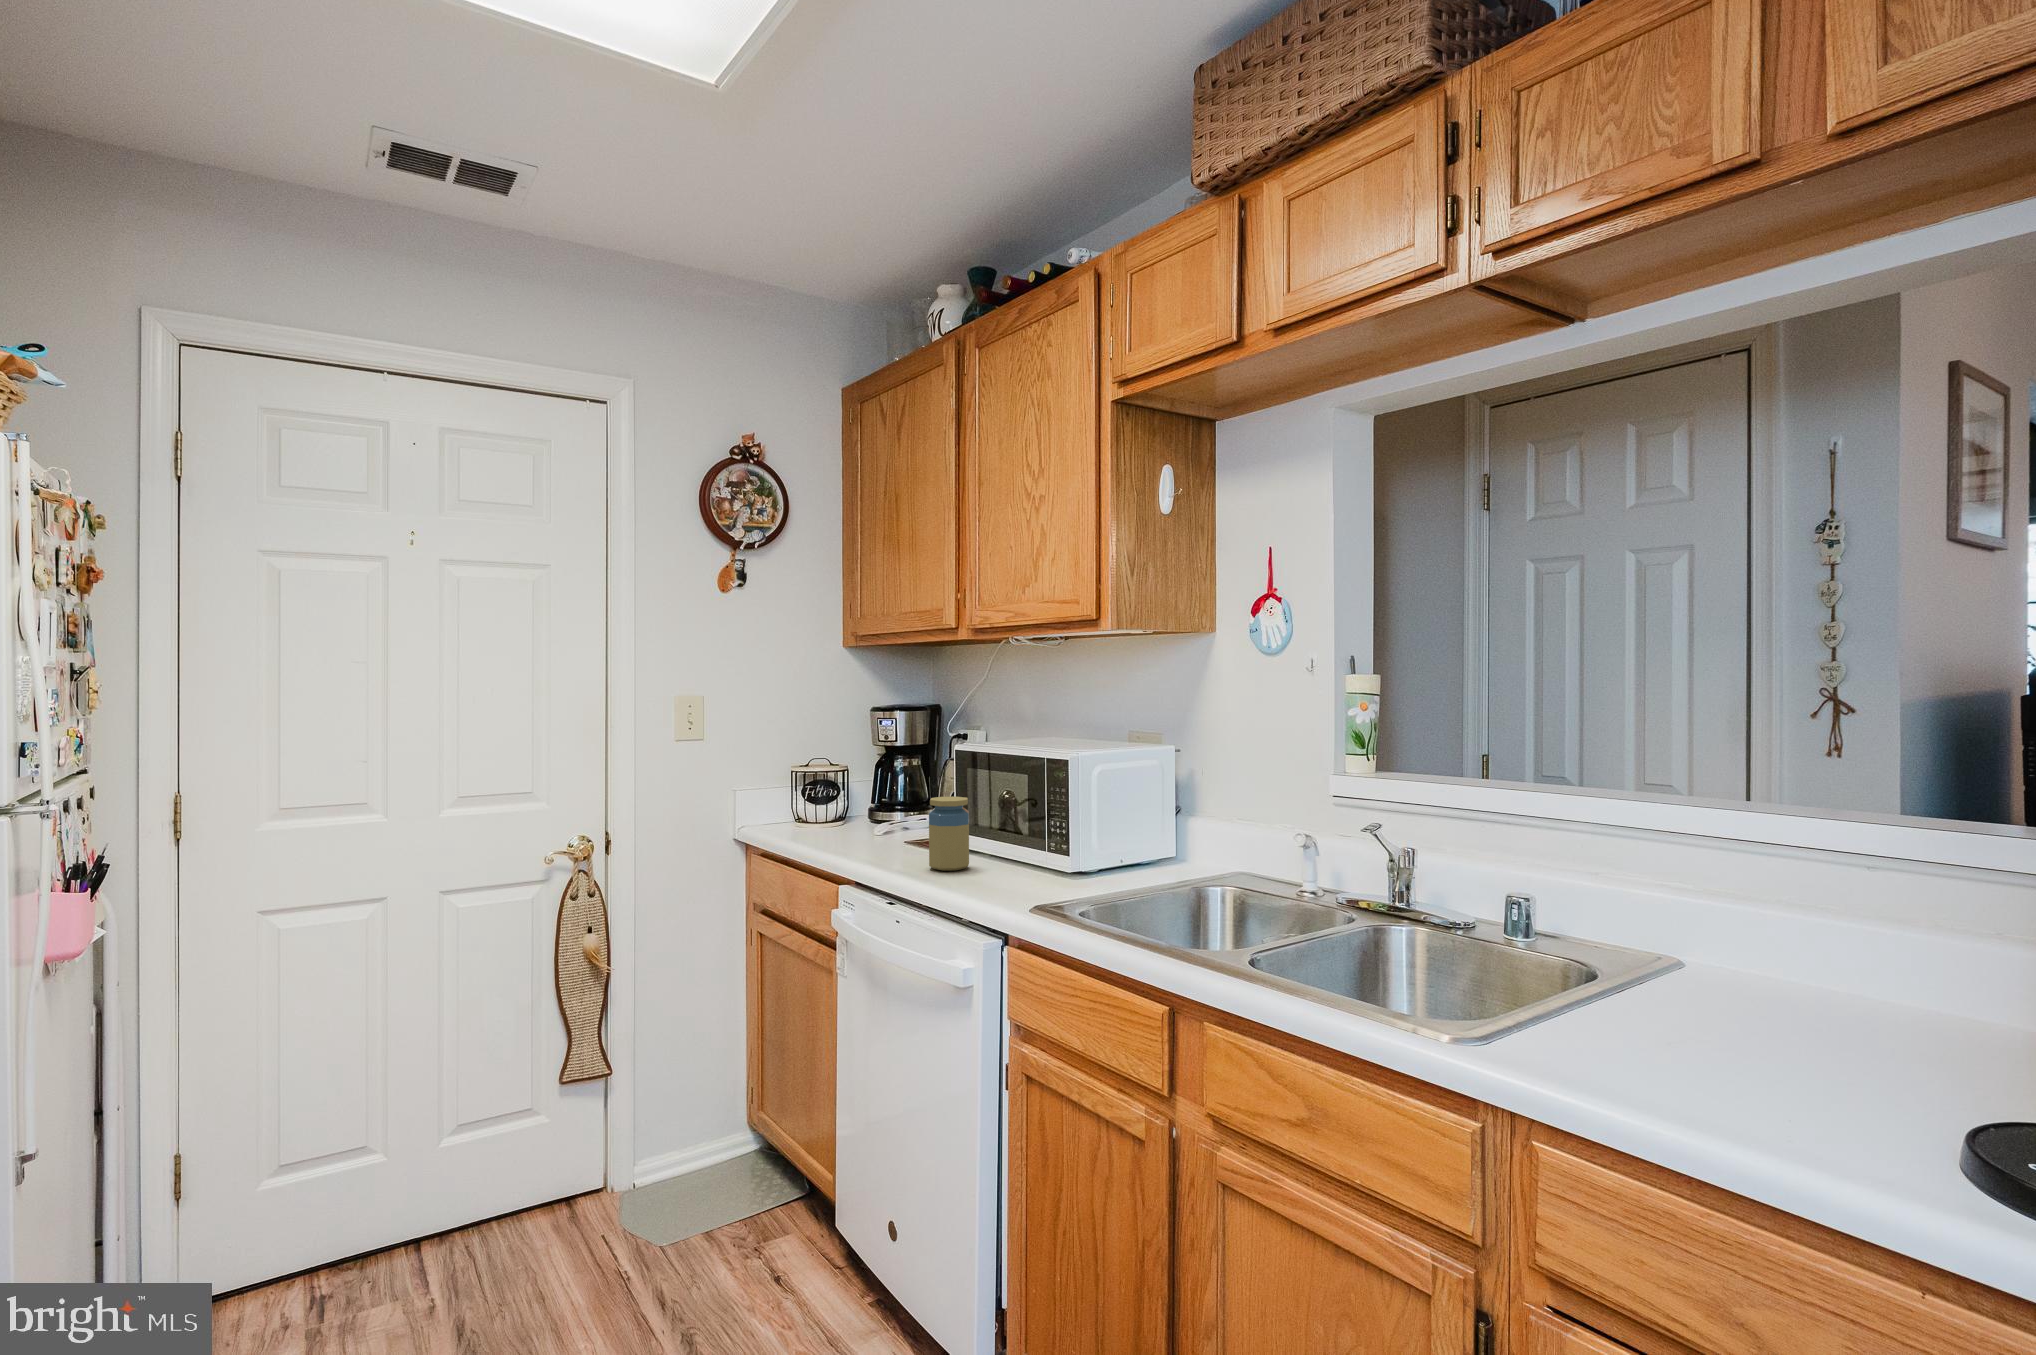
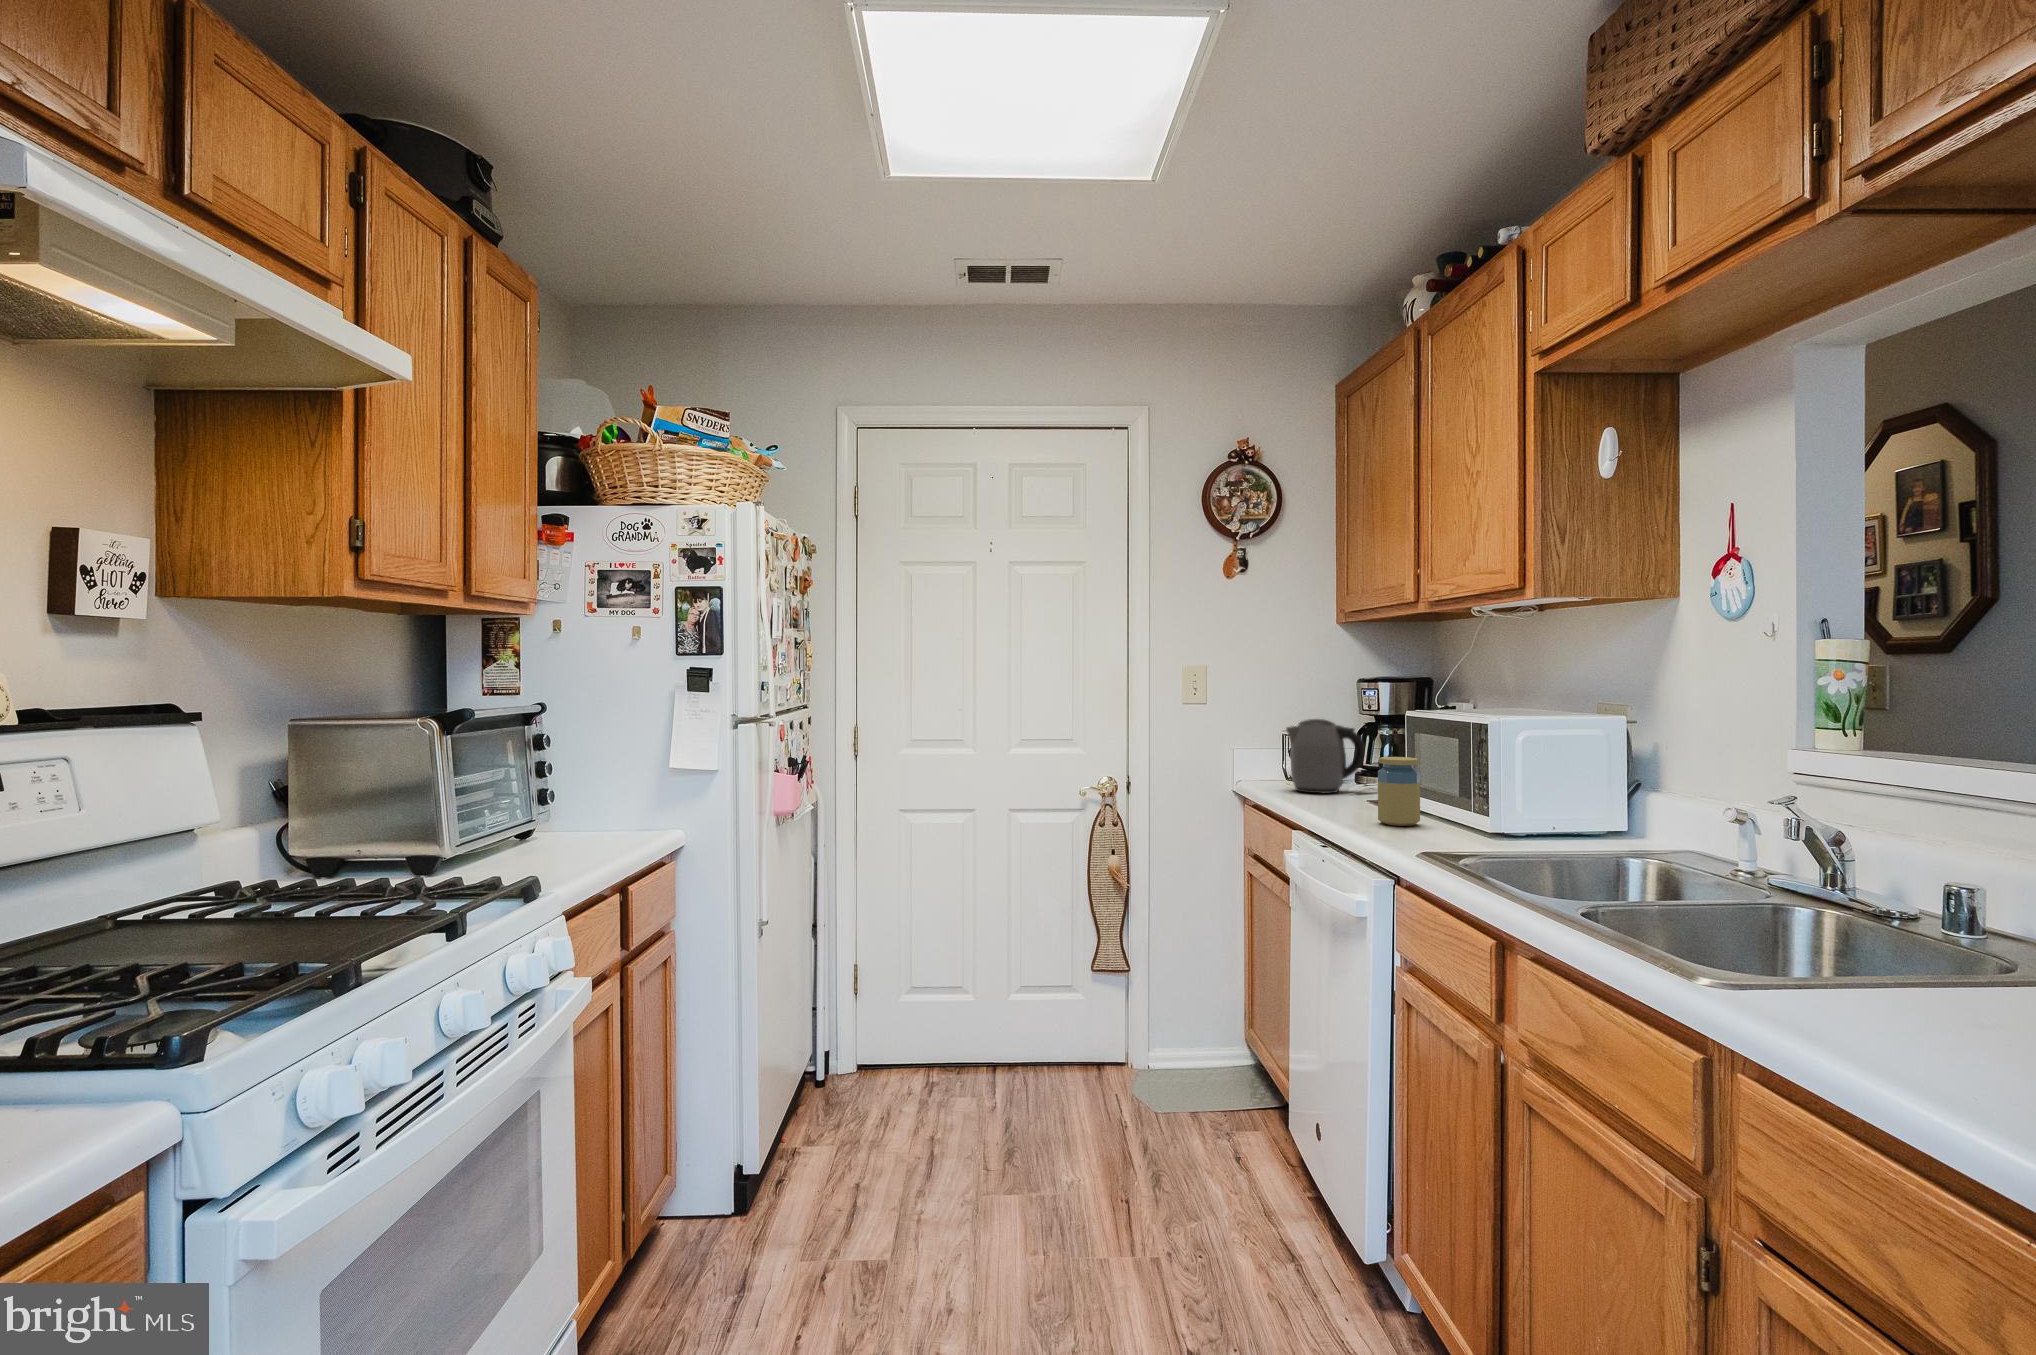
kettle: none [804,754,887,837] -> present [1286,719,1365,793]

